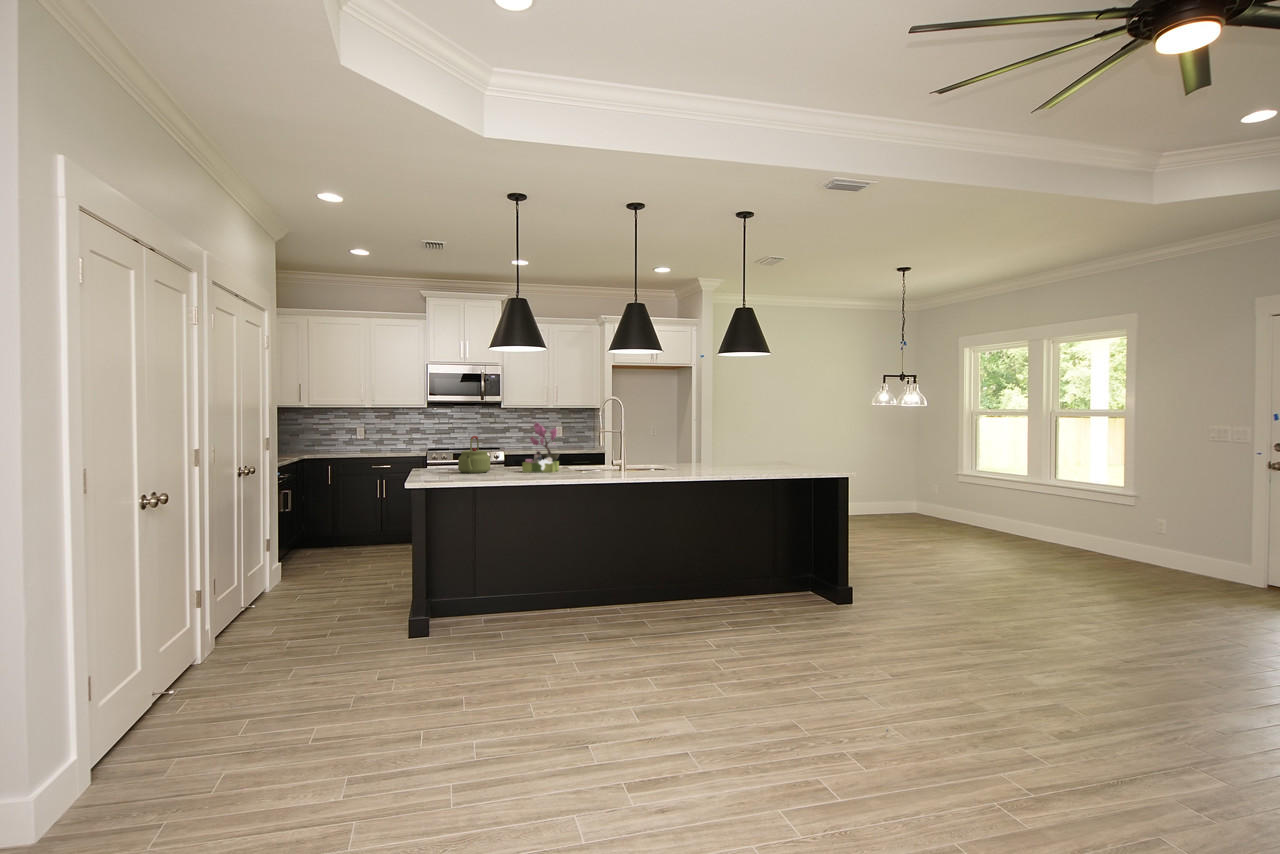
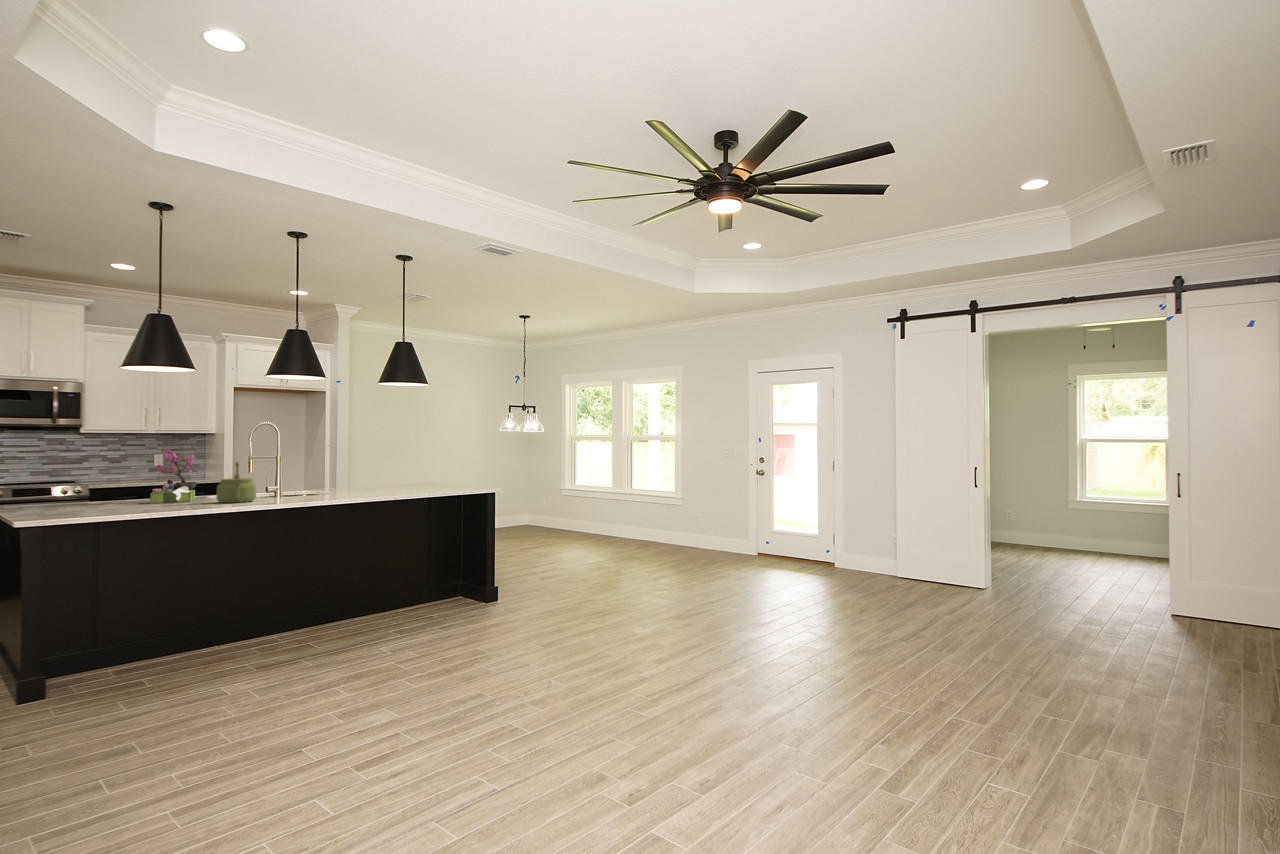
kettle: present [458,436,490,473] -> present [216,462,256,503]

